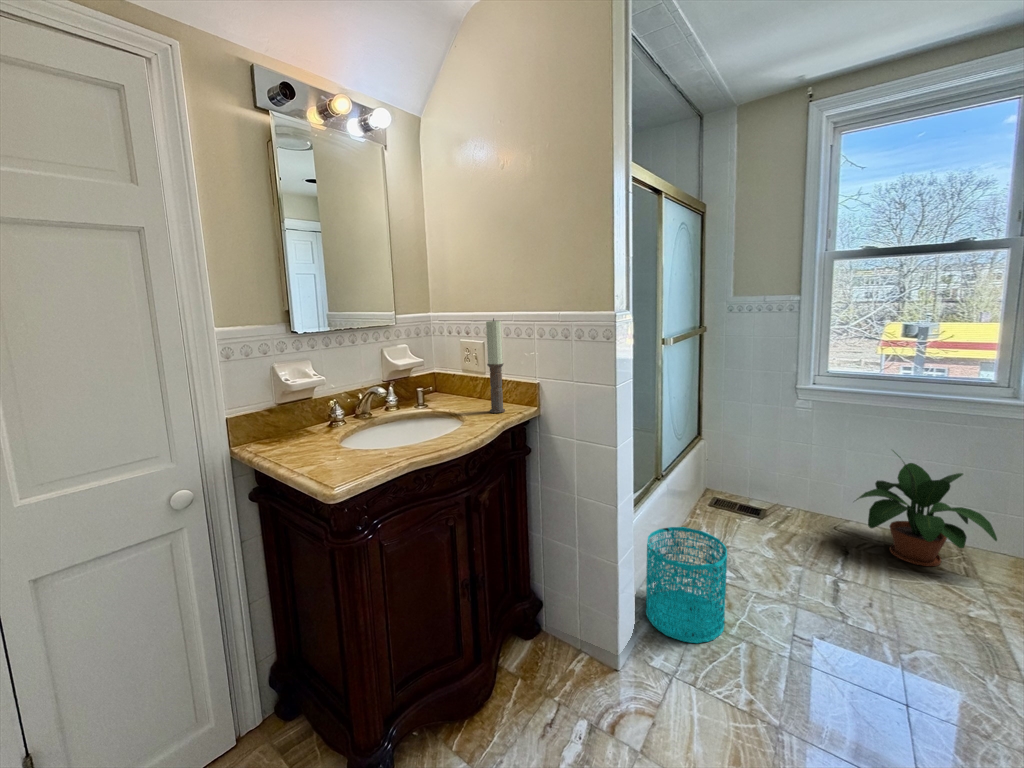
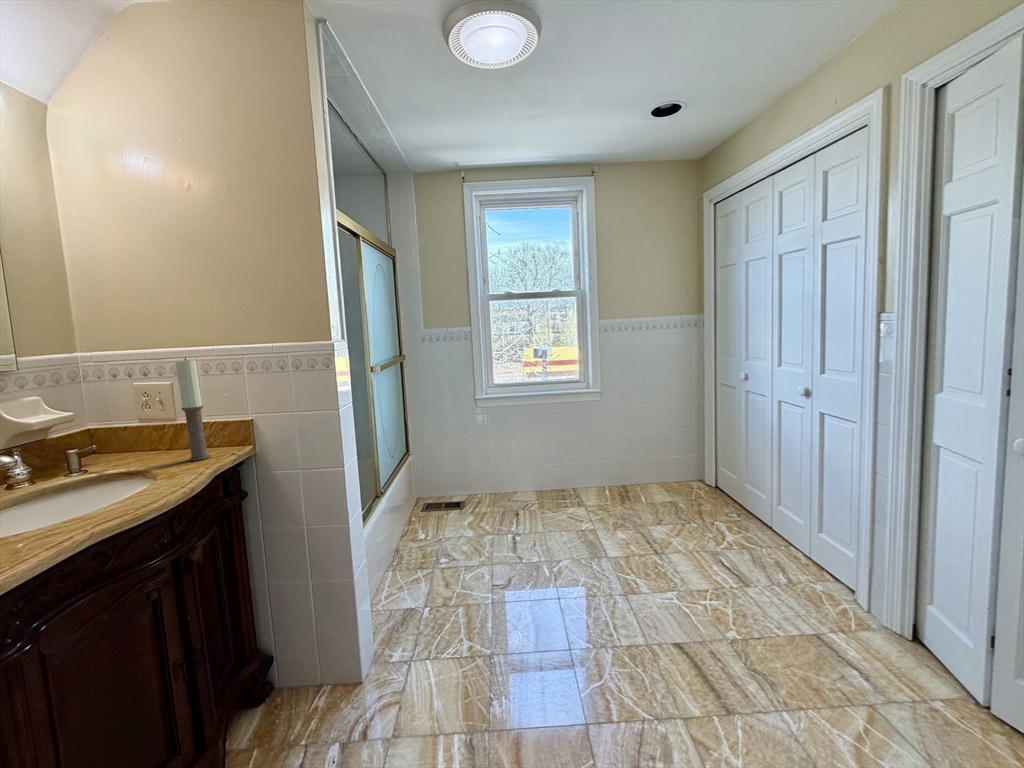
potted plant: present [857,451,997,566] -> none [518,435,593,511]
wastebasket: present [646,527,727,643] -> none [375,529,446,630]

